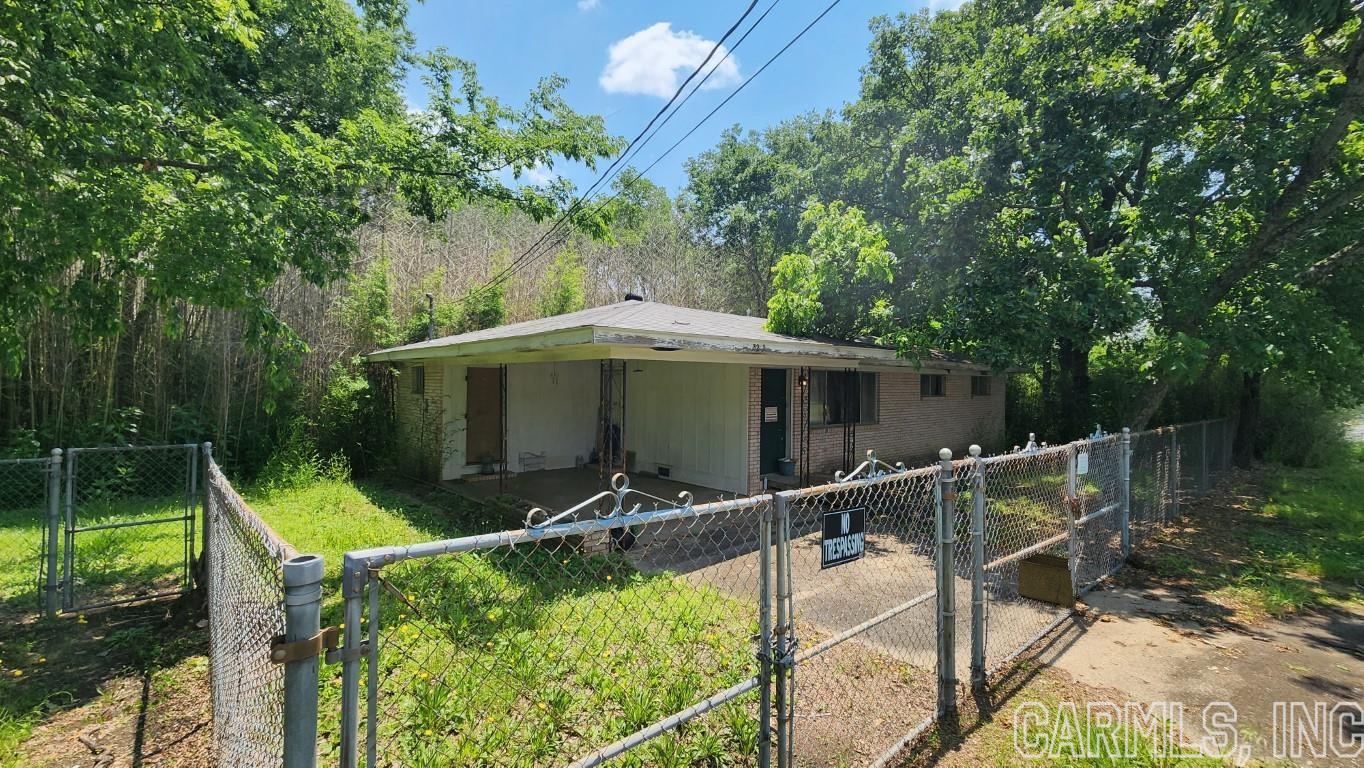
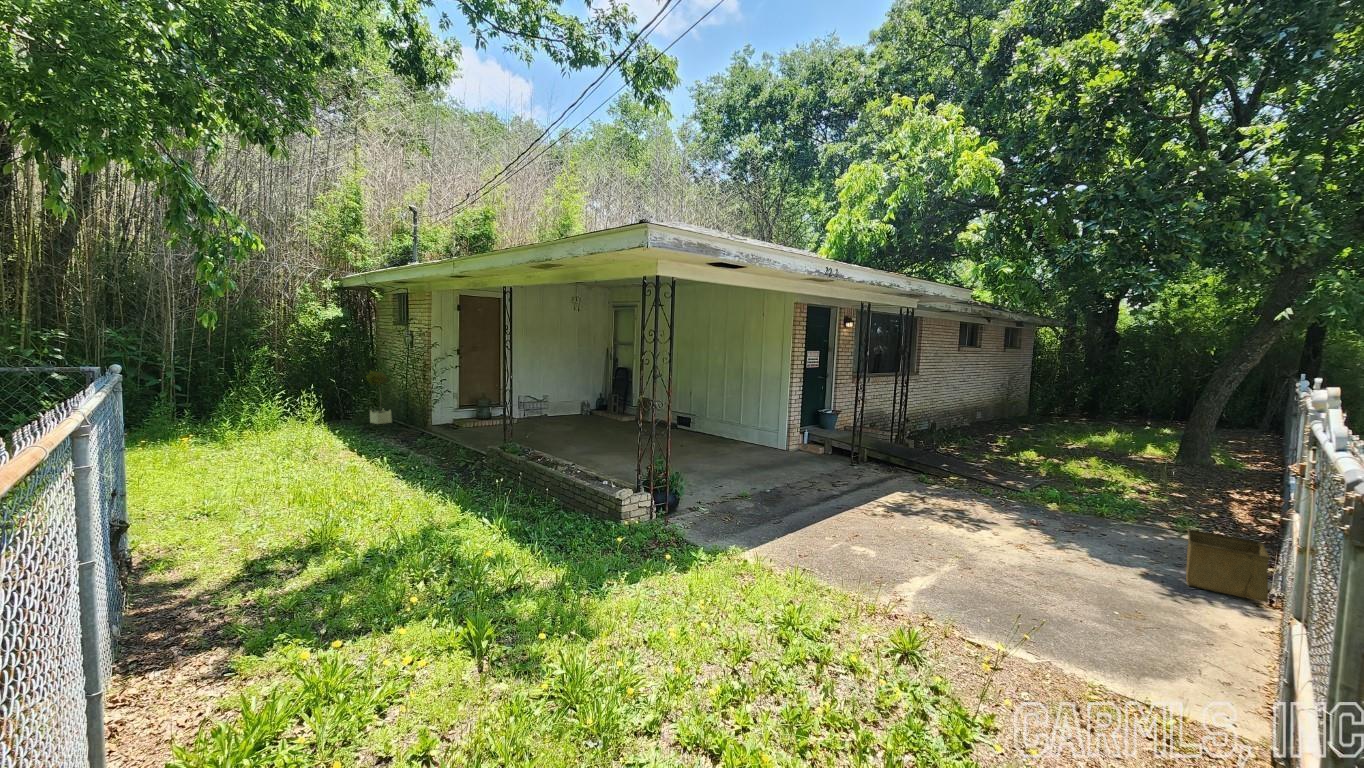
potted tree: none [387,434,408,481] -> present [367,371,392,424]

